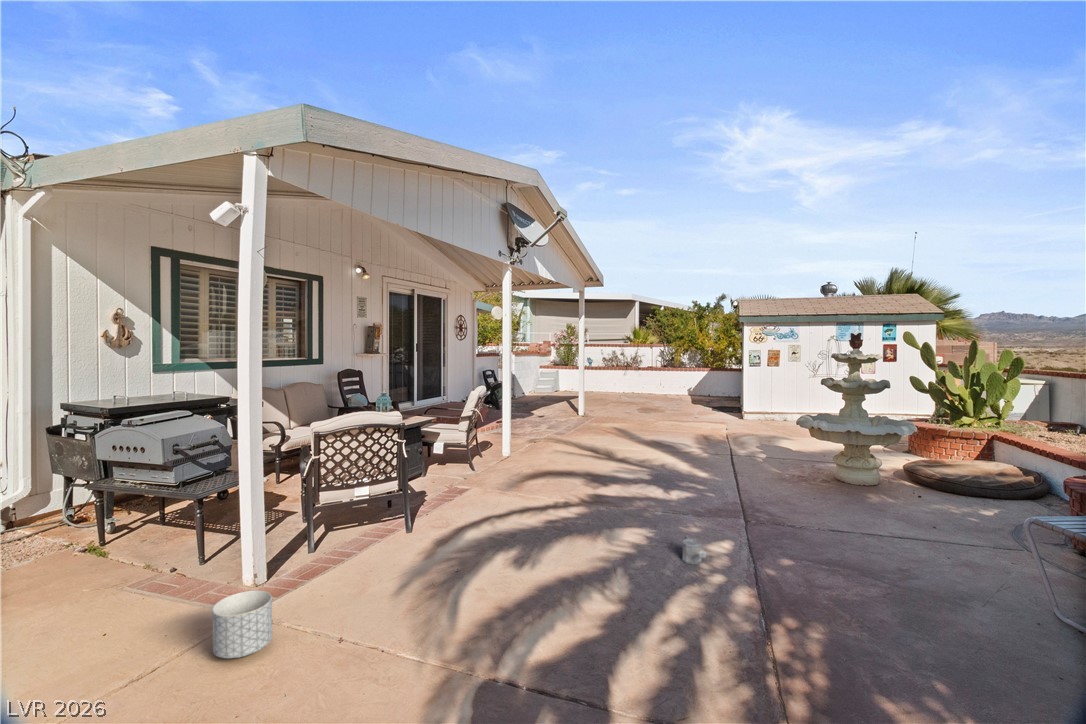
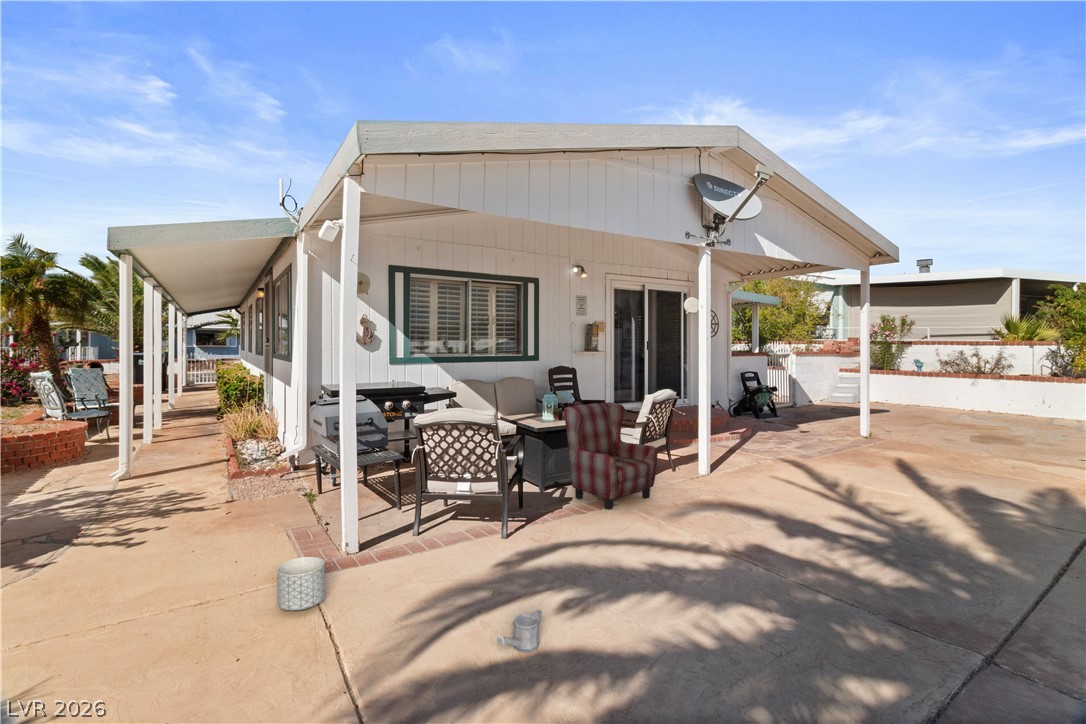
armchair: none [406,399,489,496] -> present [564,402,657,510]
watering can: present [682,535,706,564] -> present [497,610,542,652]

